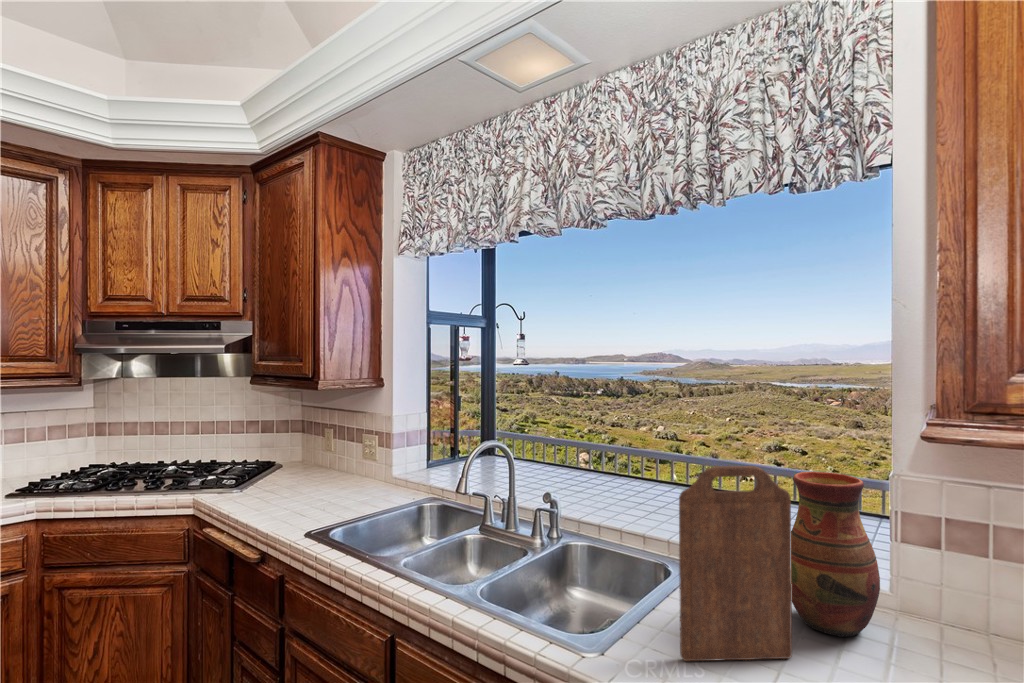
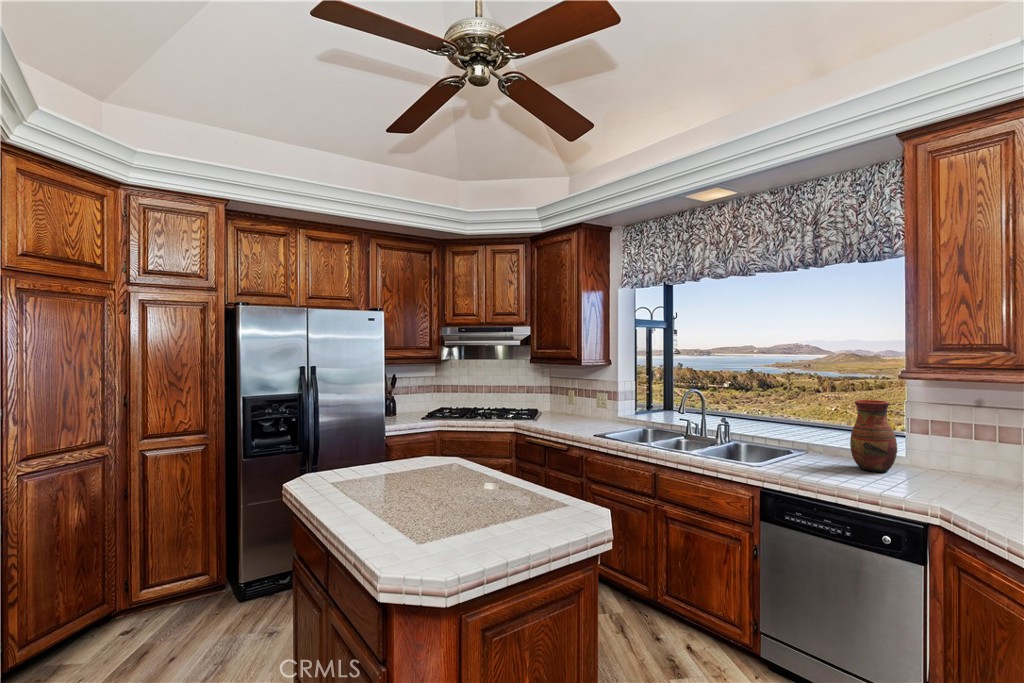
cutting board: present [679,466,792,661] -> none [795,392,848,475]

